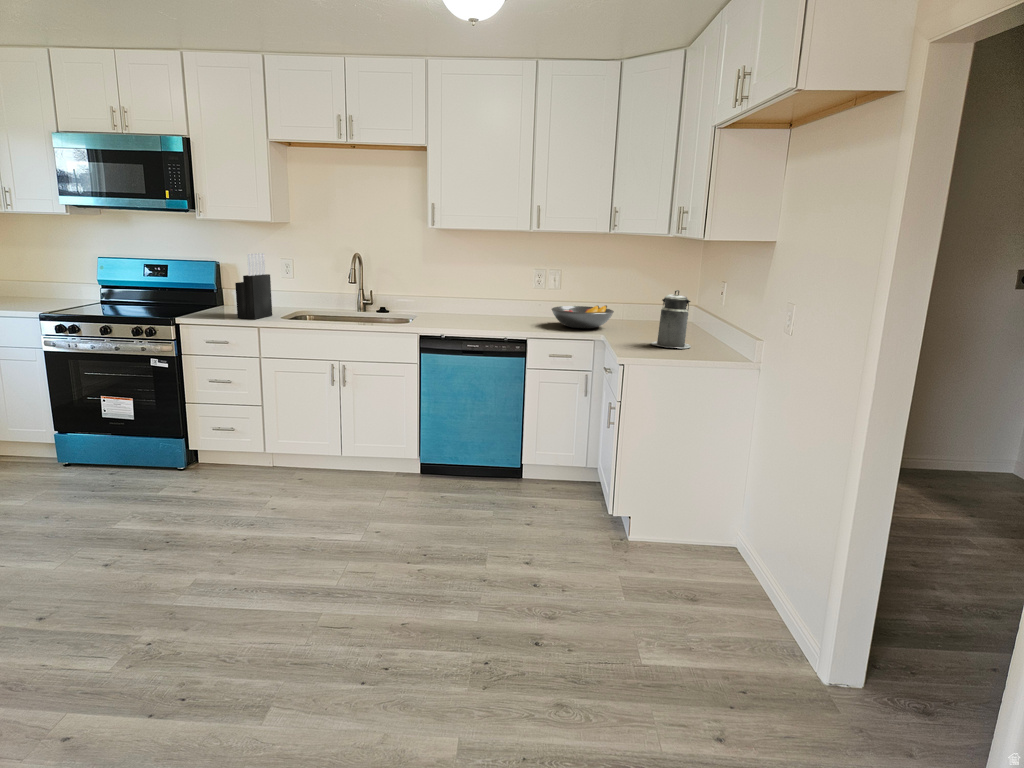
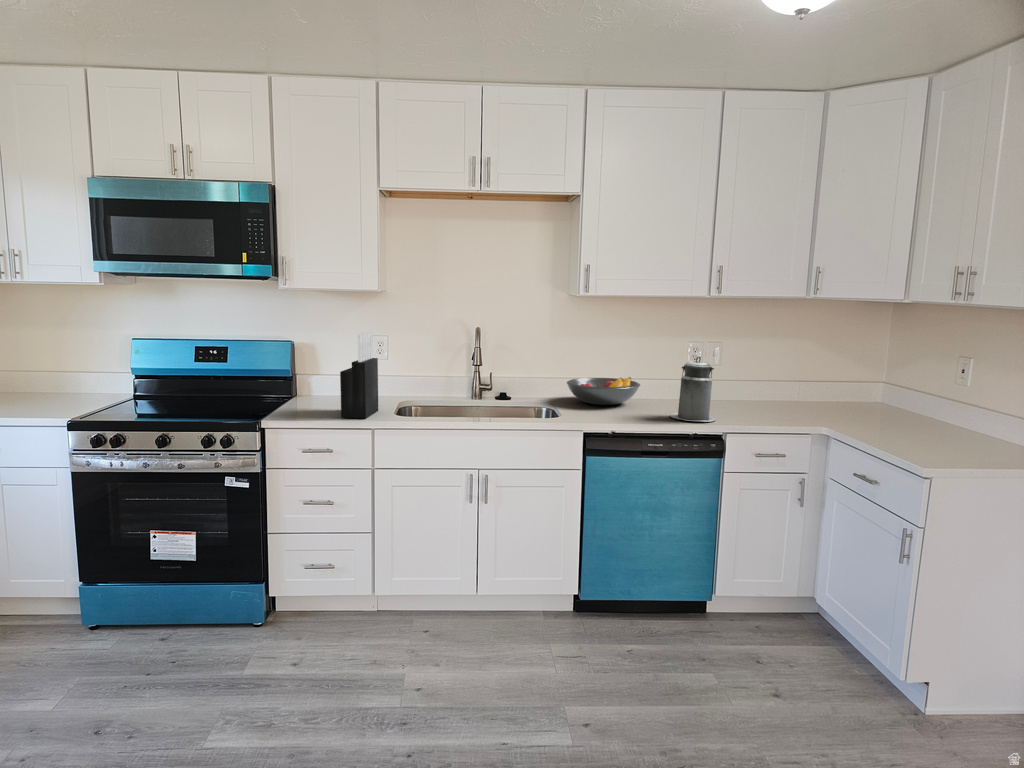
canister: present [651,290,691,348] -> present [670,356,716,422]
fruit bowl: present [552,305,614,328] -> present [567,377,640,405]

